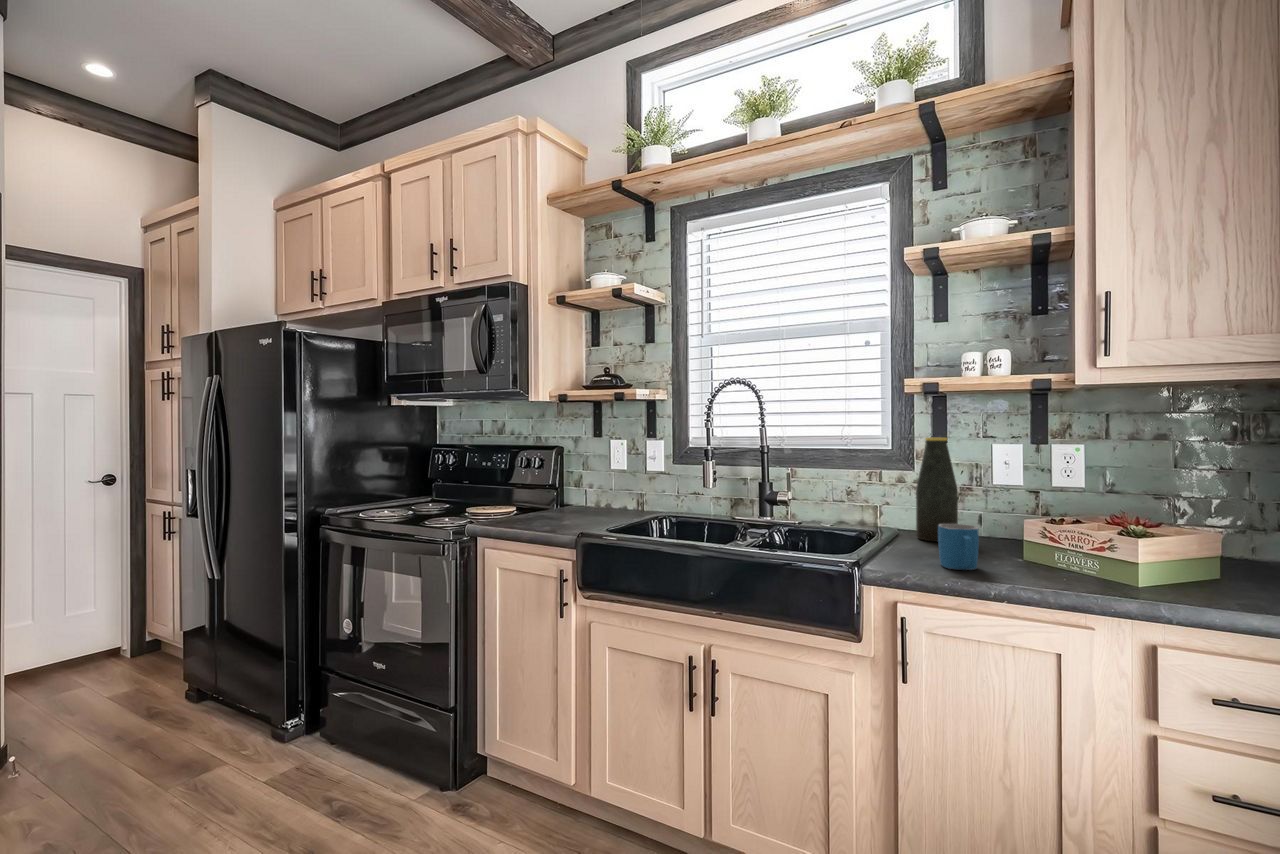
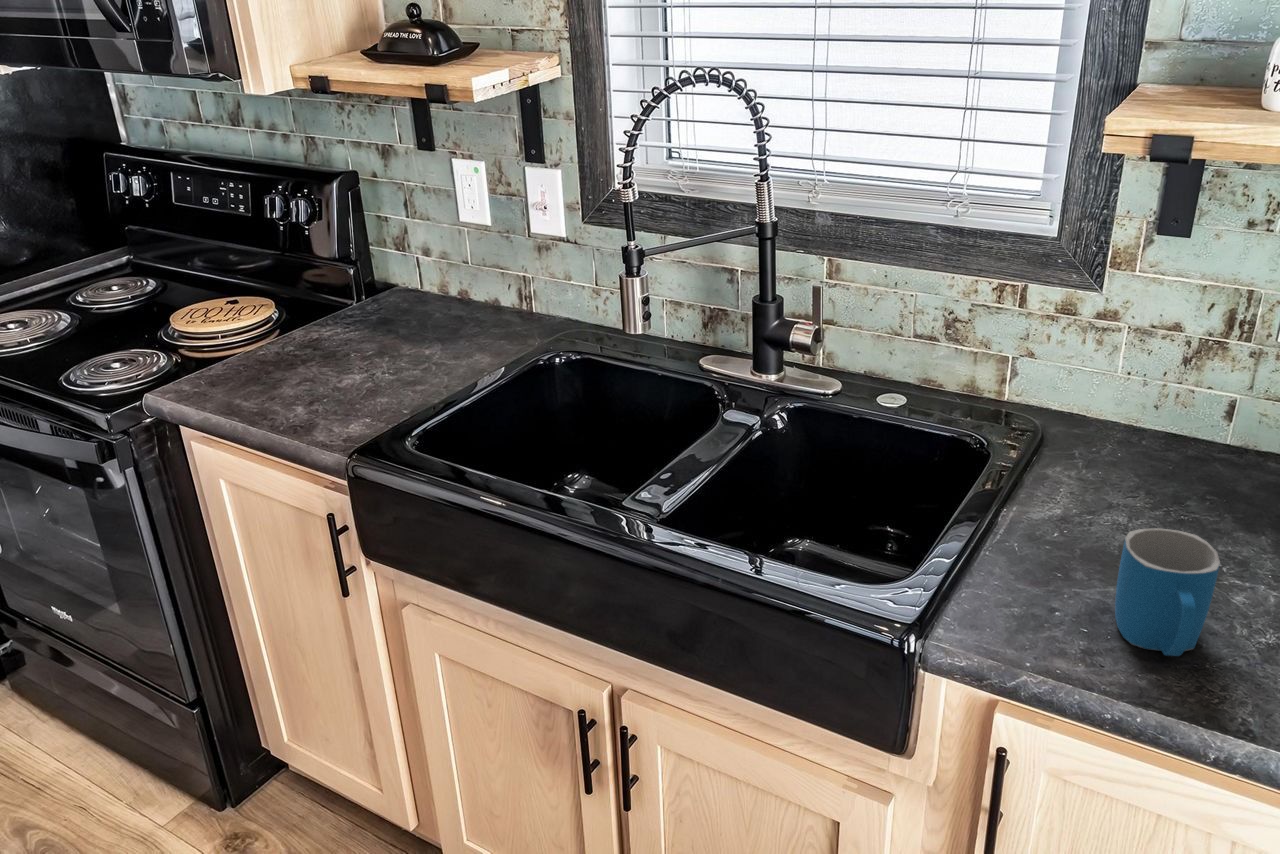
bottle: present [916,438,958,542] -> none [1081,237,1193,481]

